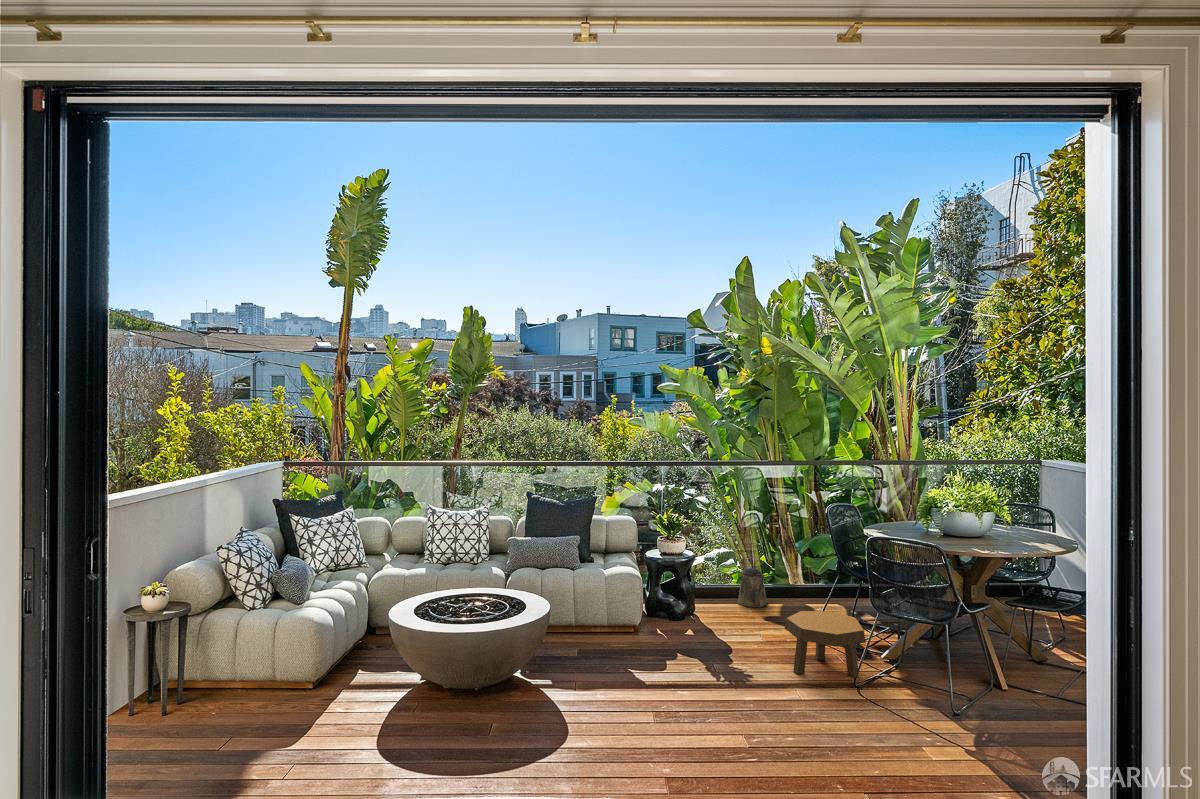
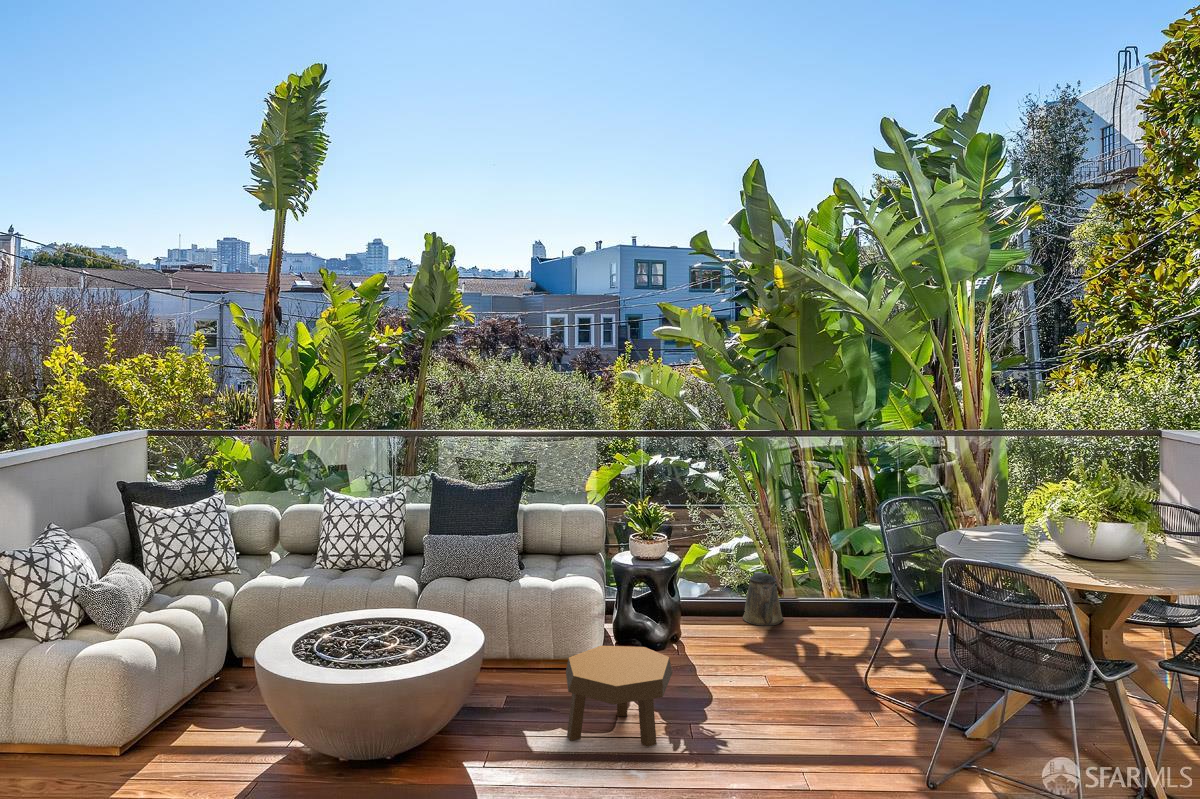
footstool: present [785,611,866,678] -> present [566,646,672,747]

